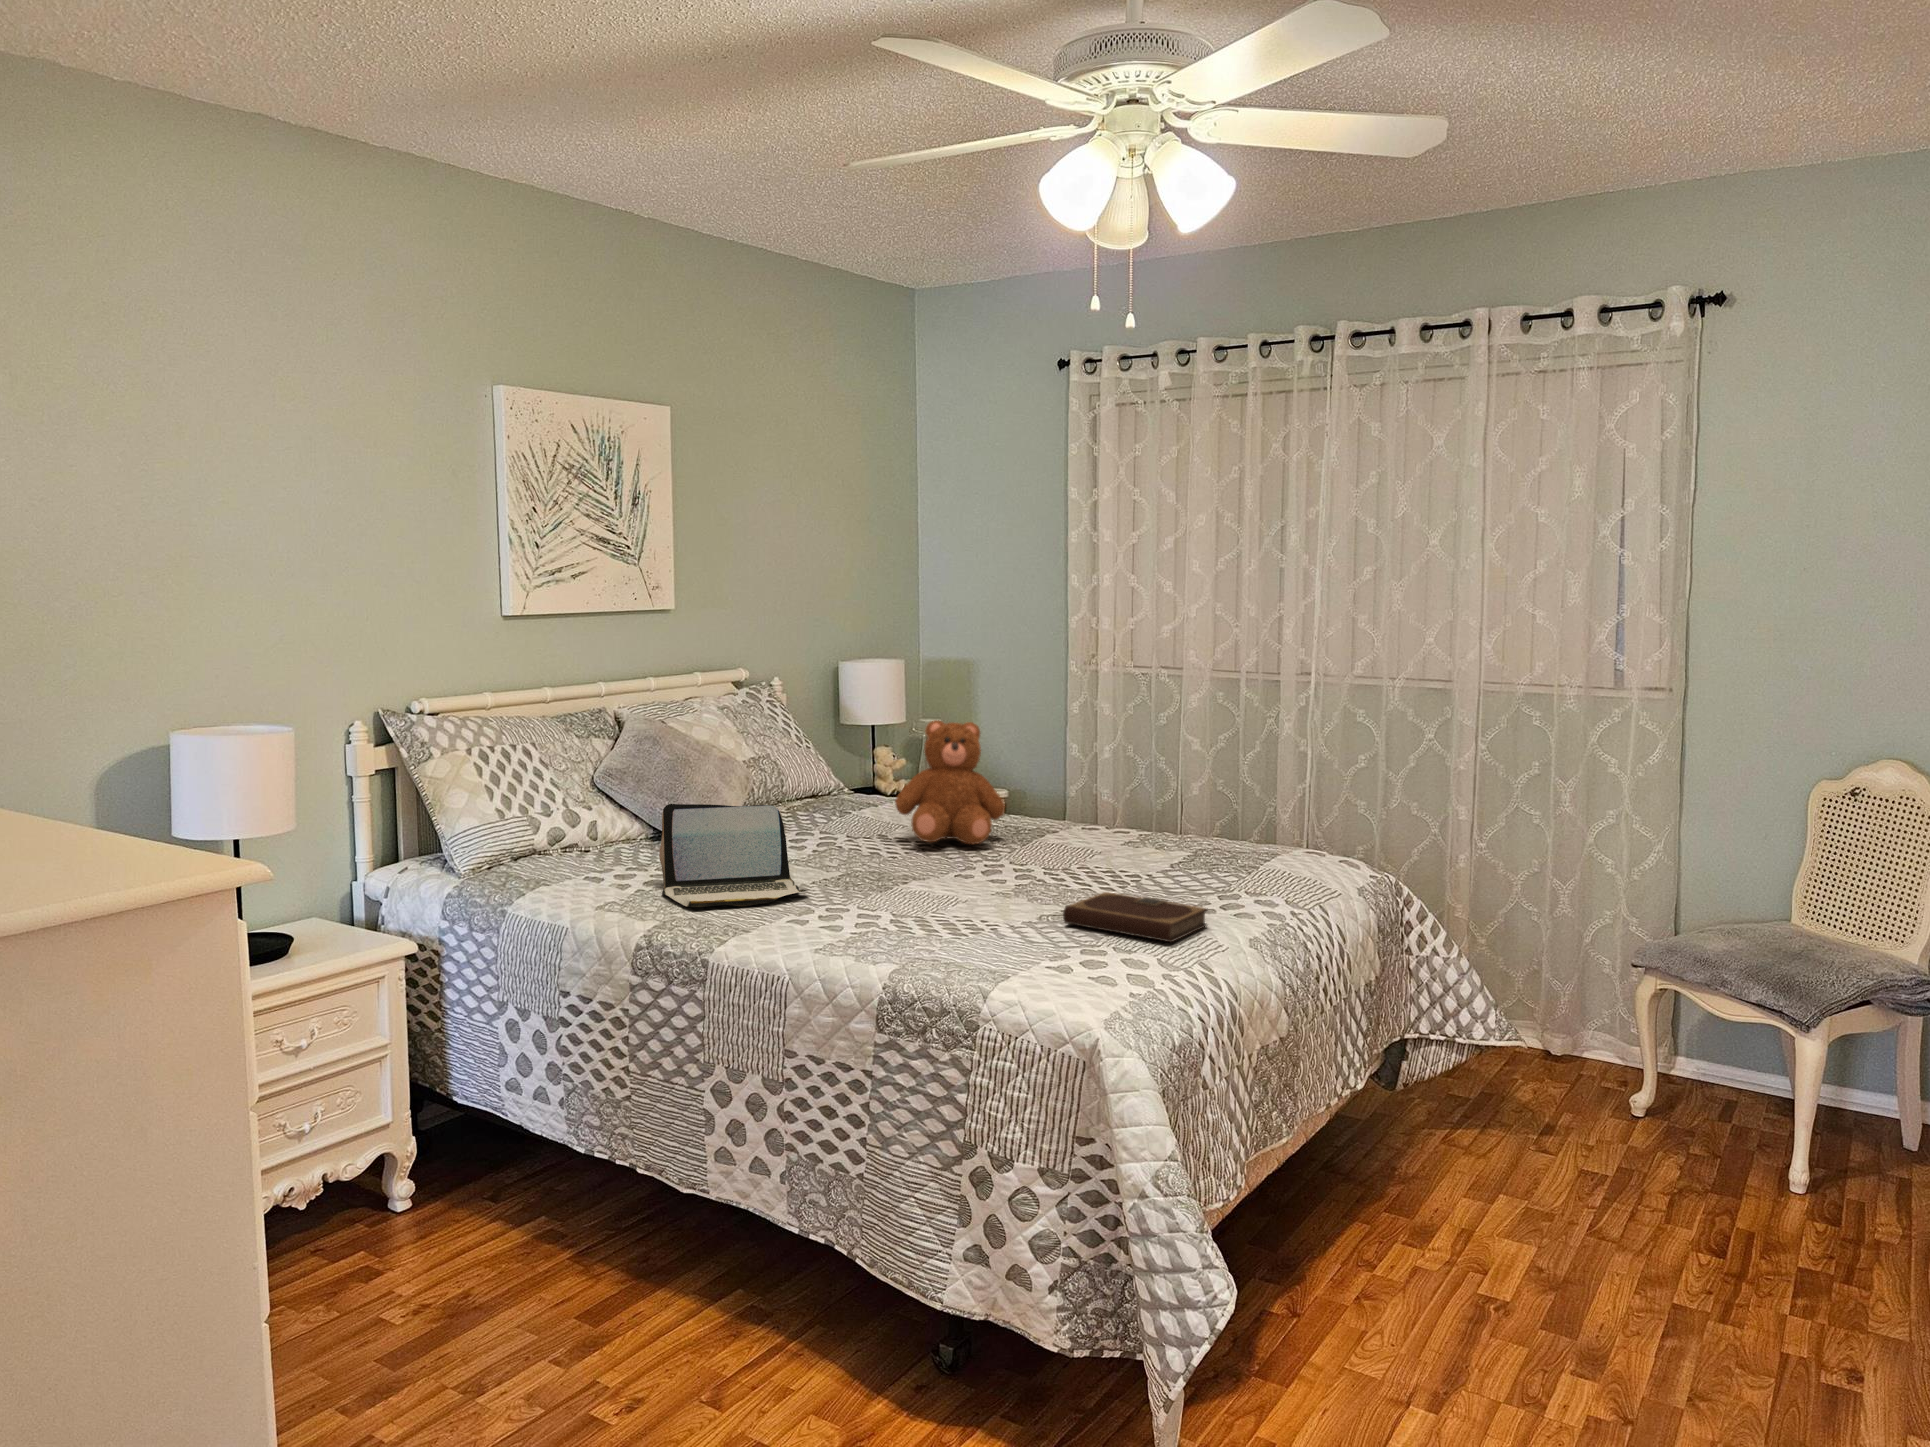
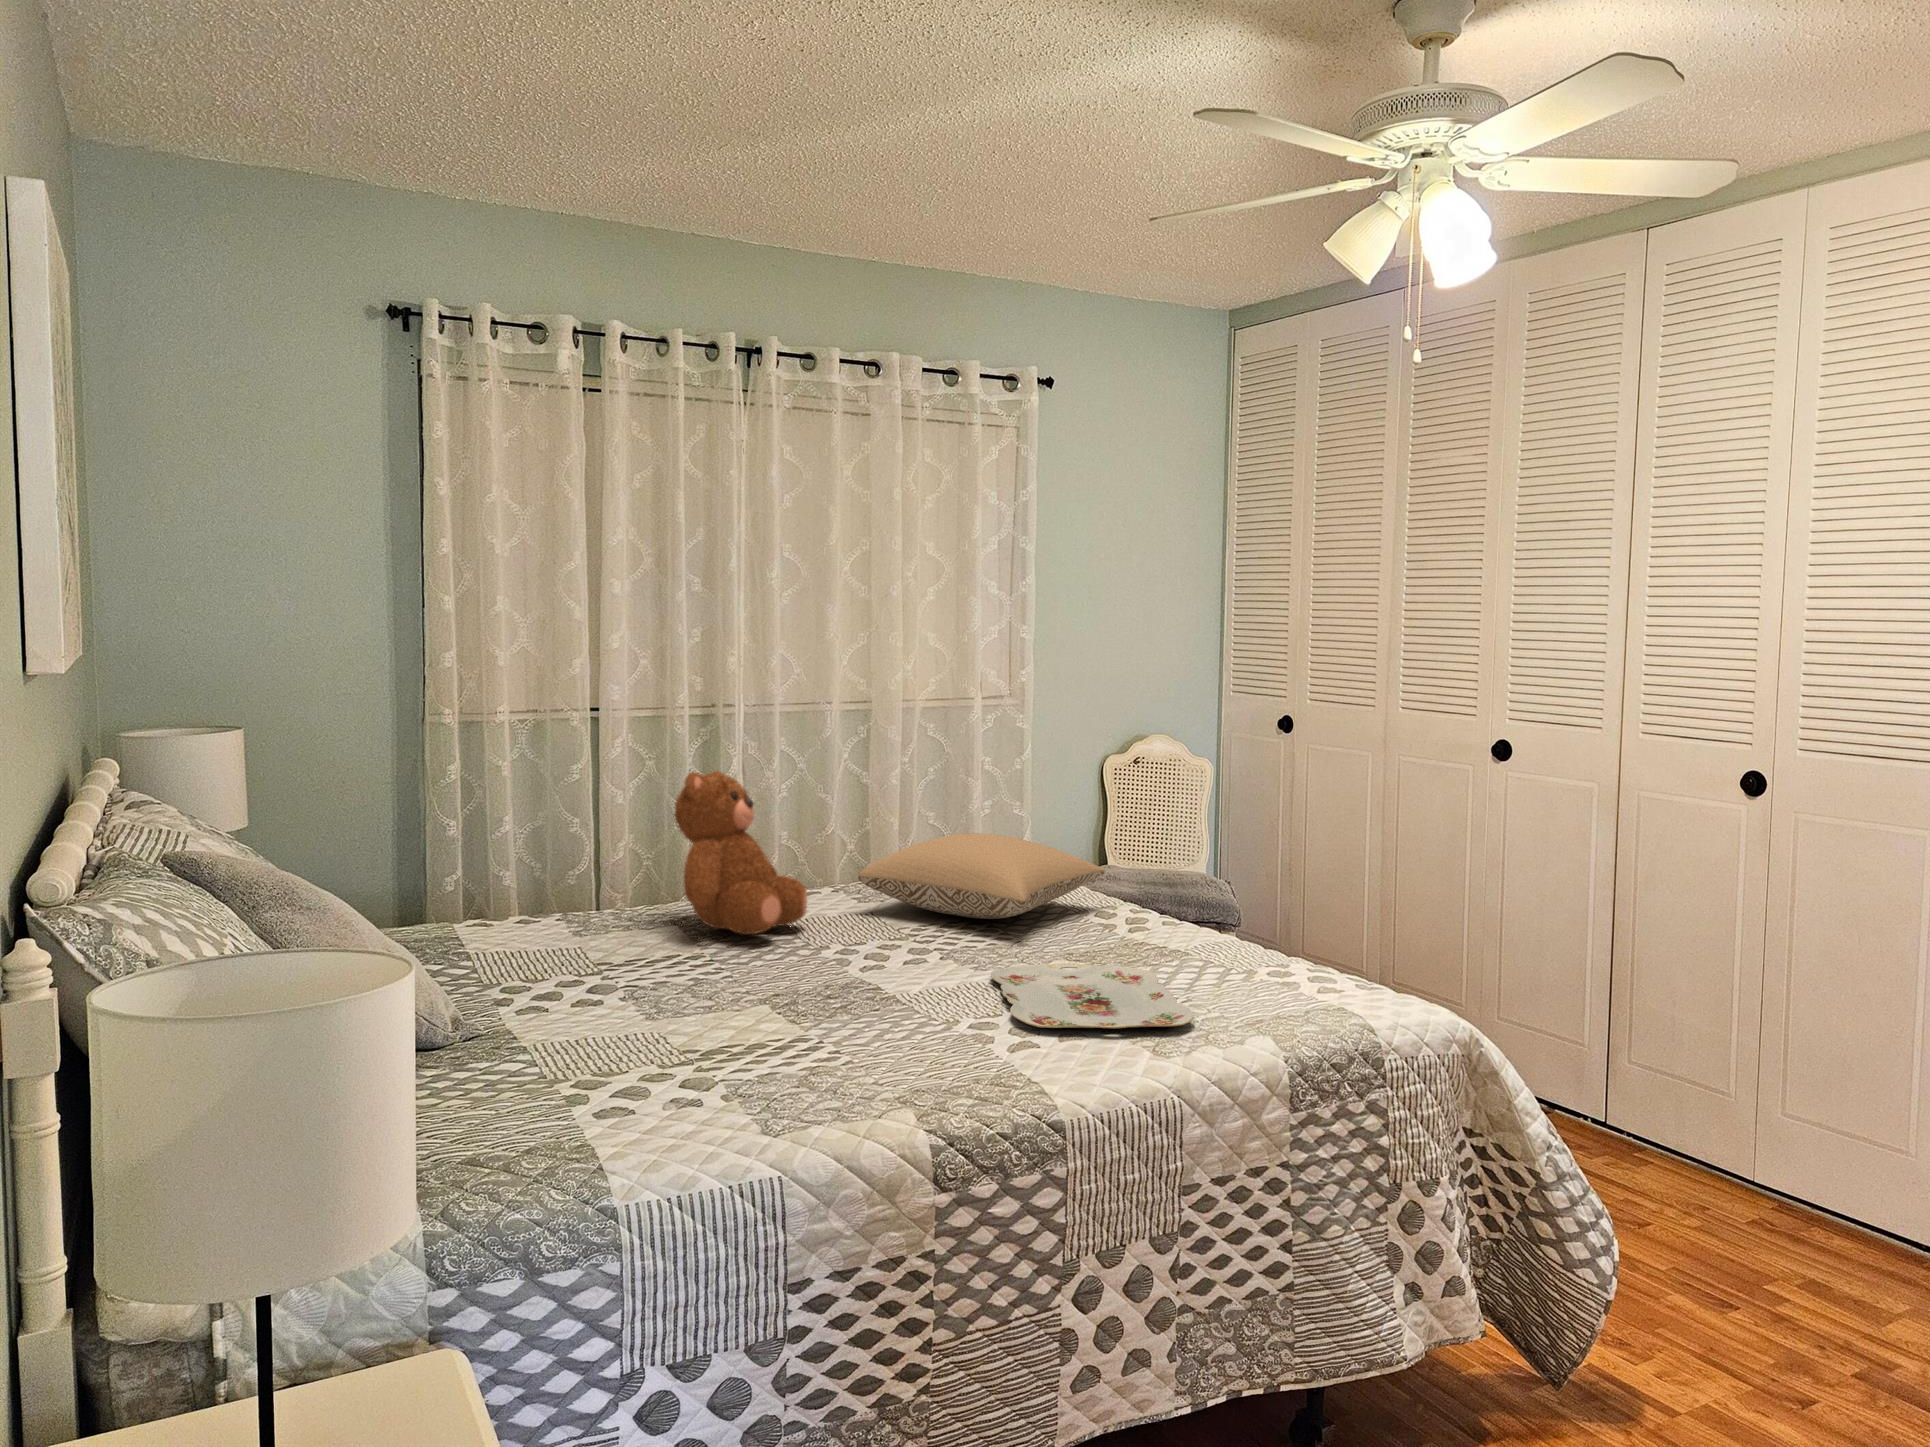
pillow: none [1050,799,1228,874] -> present [858,833,1105,919]
laptop: present [659,804,808,907] -> none [732,913,936,1077]
serving tray: none [821,891,1024,942] -> present [991,963,1194,1028]
notebook: present [1063,892,1208,942] -> none [1111,918,1258,964]

